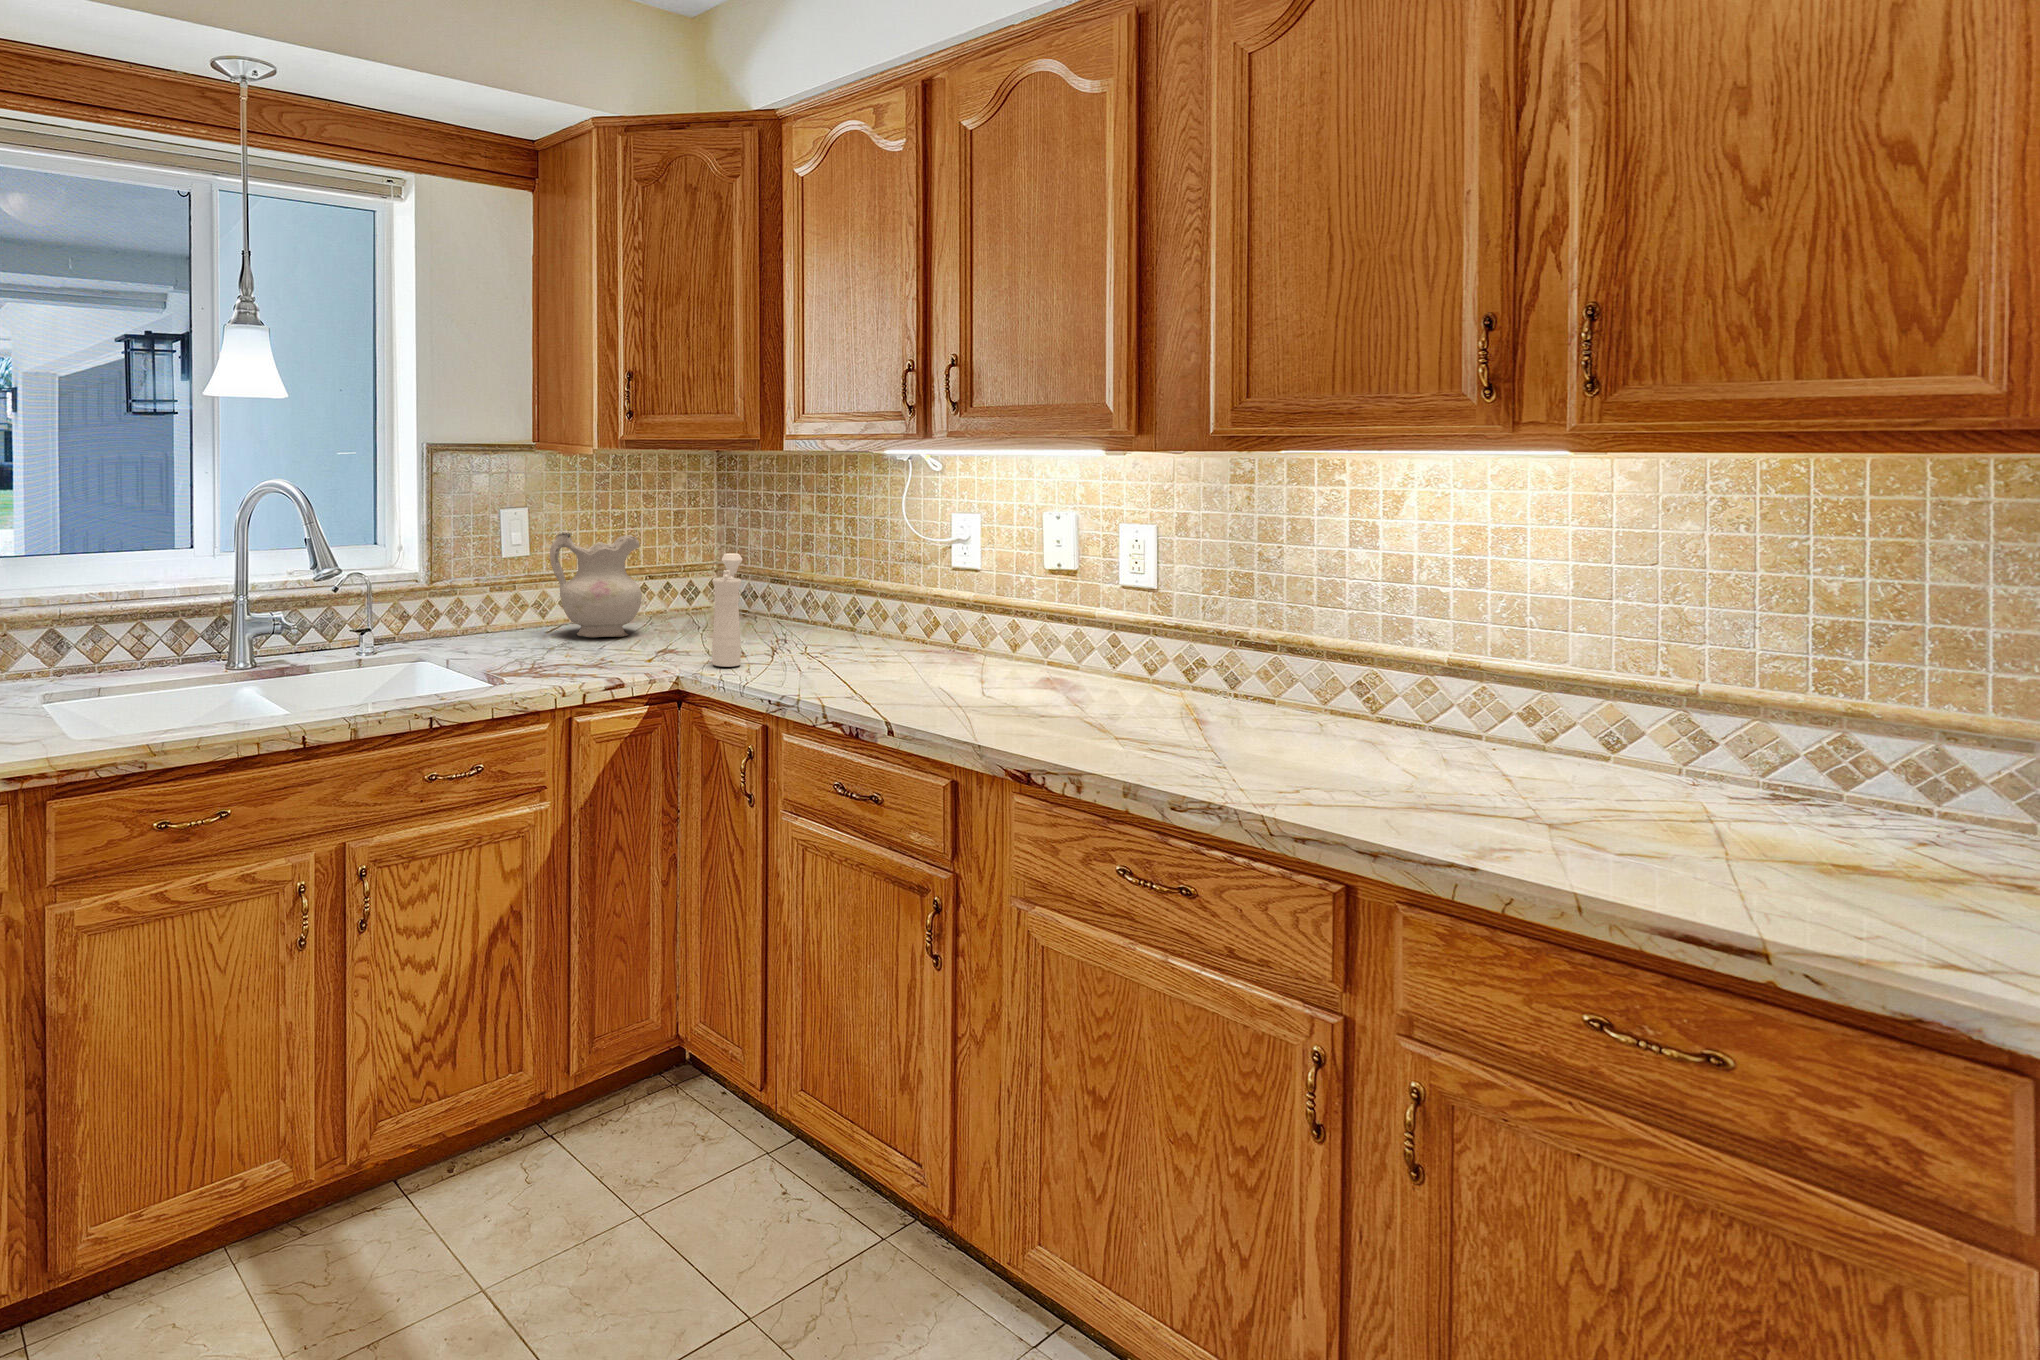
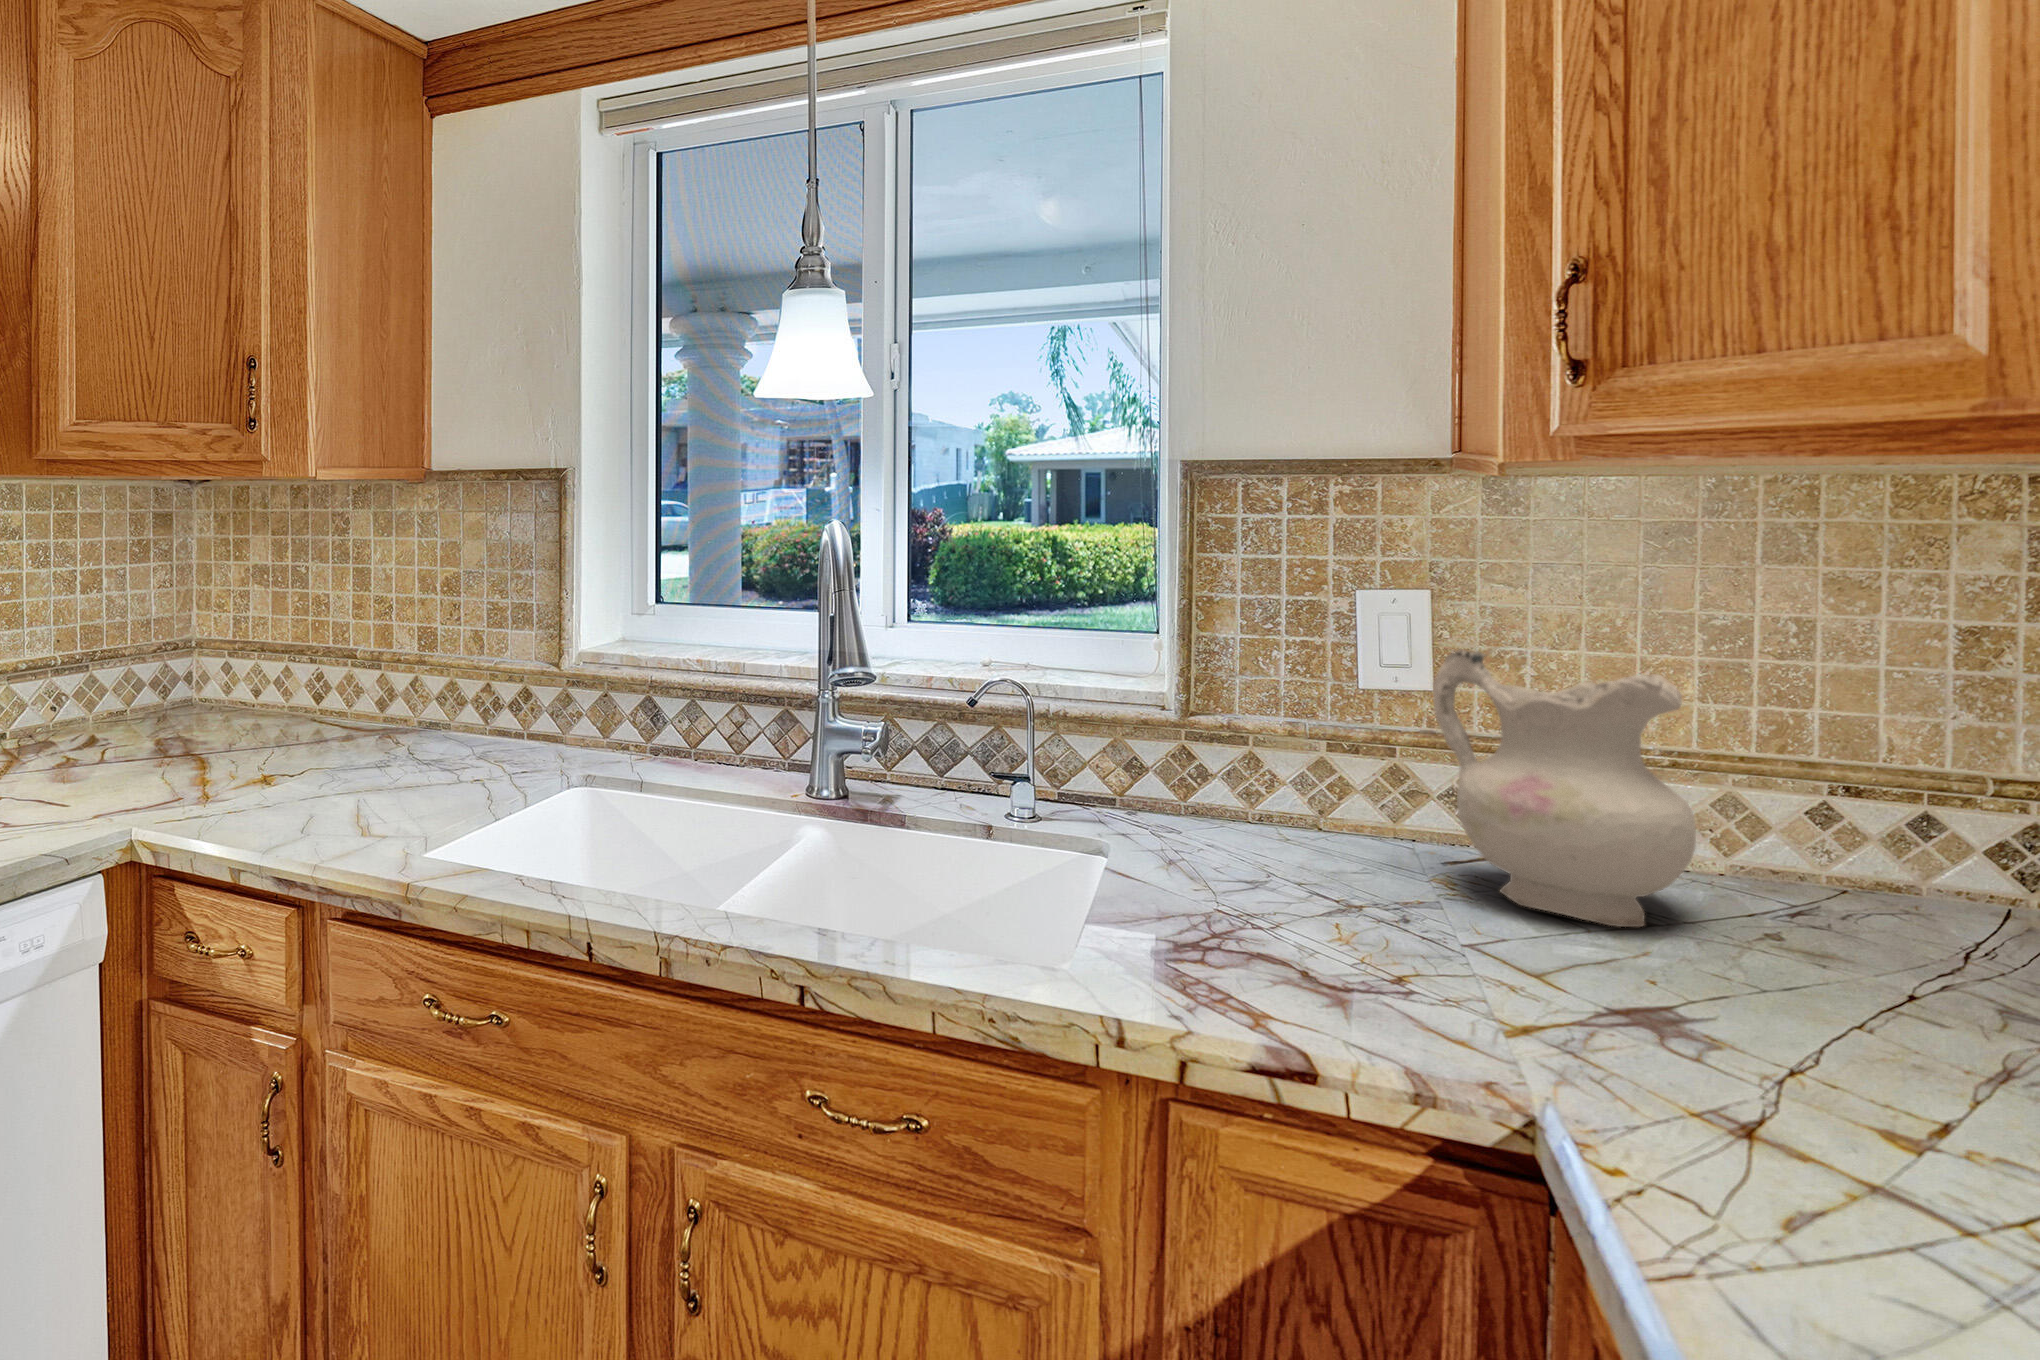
pepper mill: present [712,553,742,667] -> none [1692,775,1913,1175]

